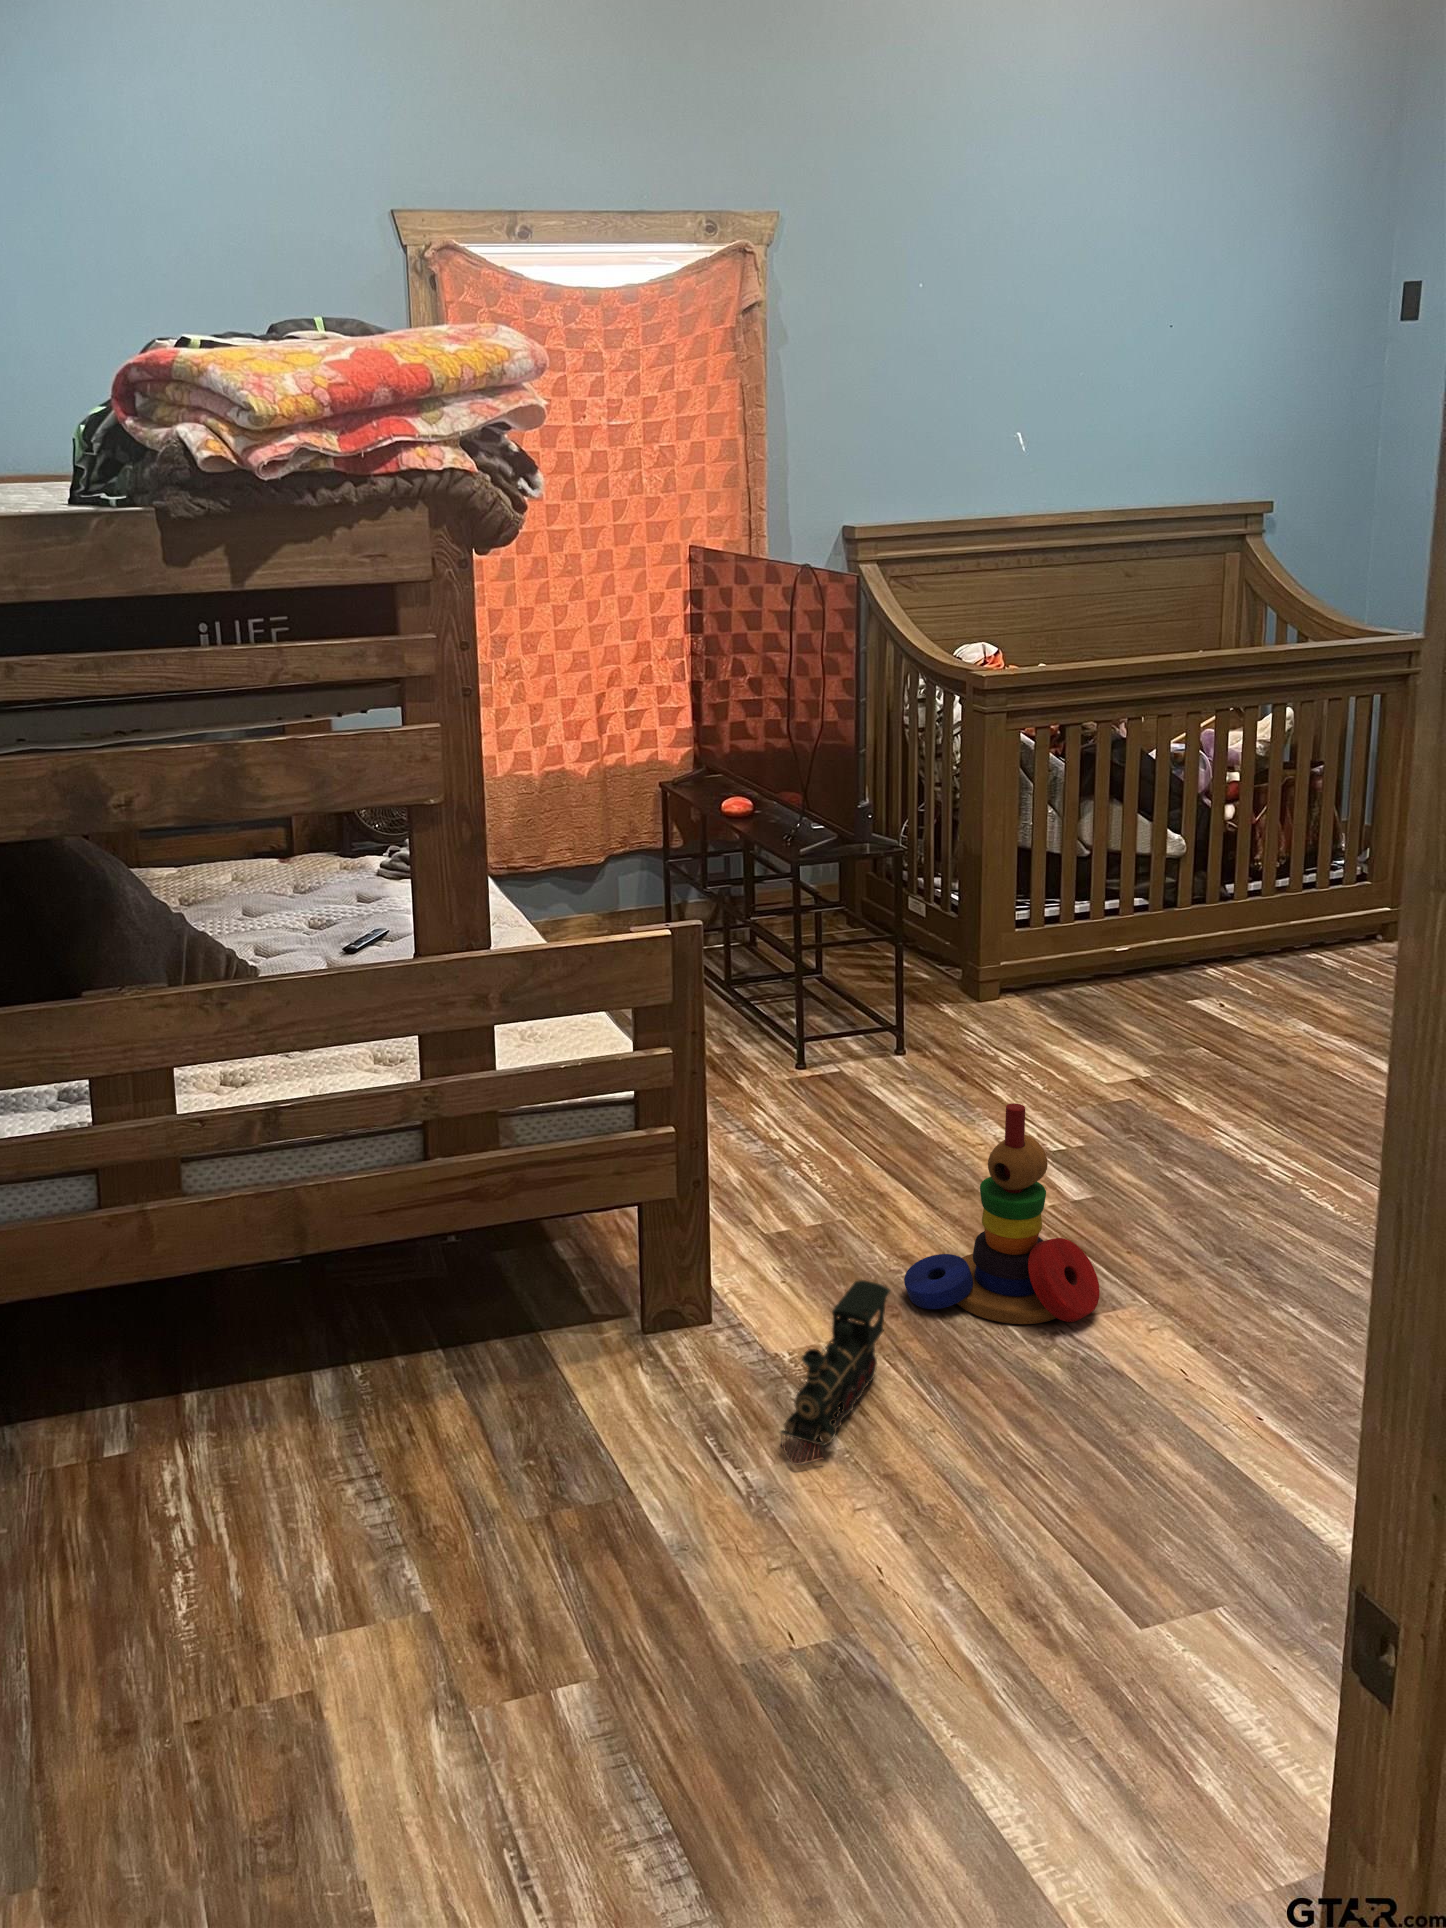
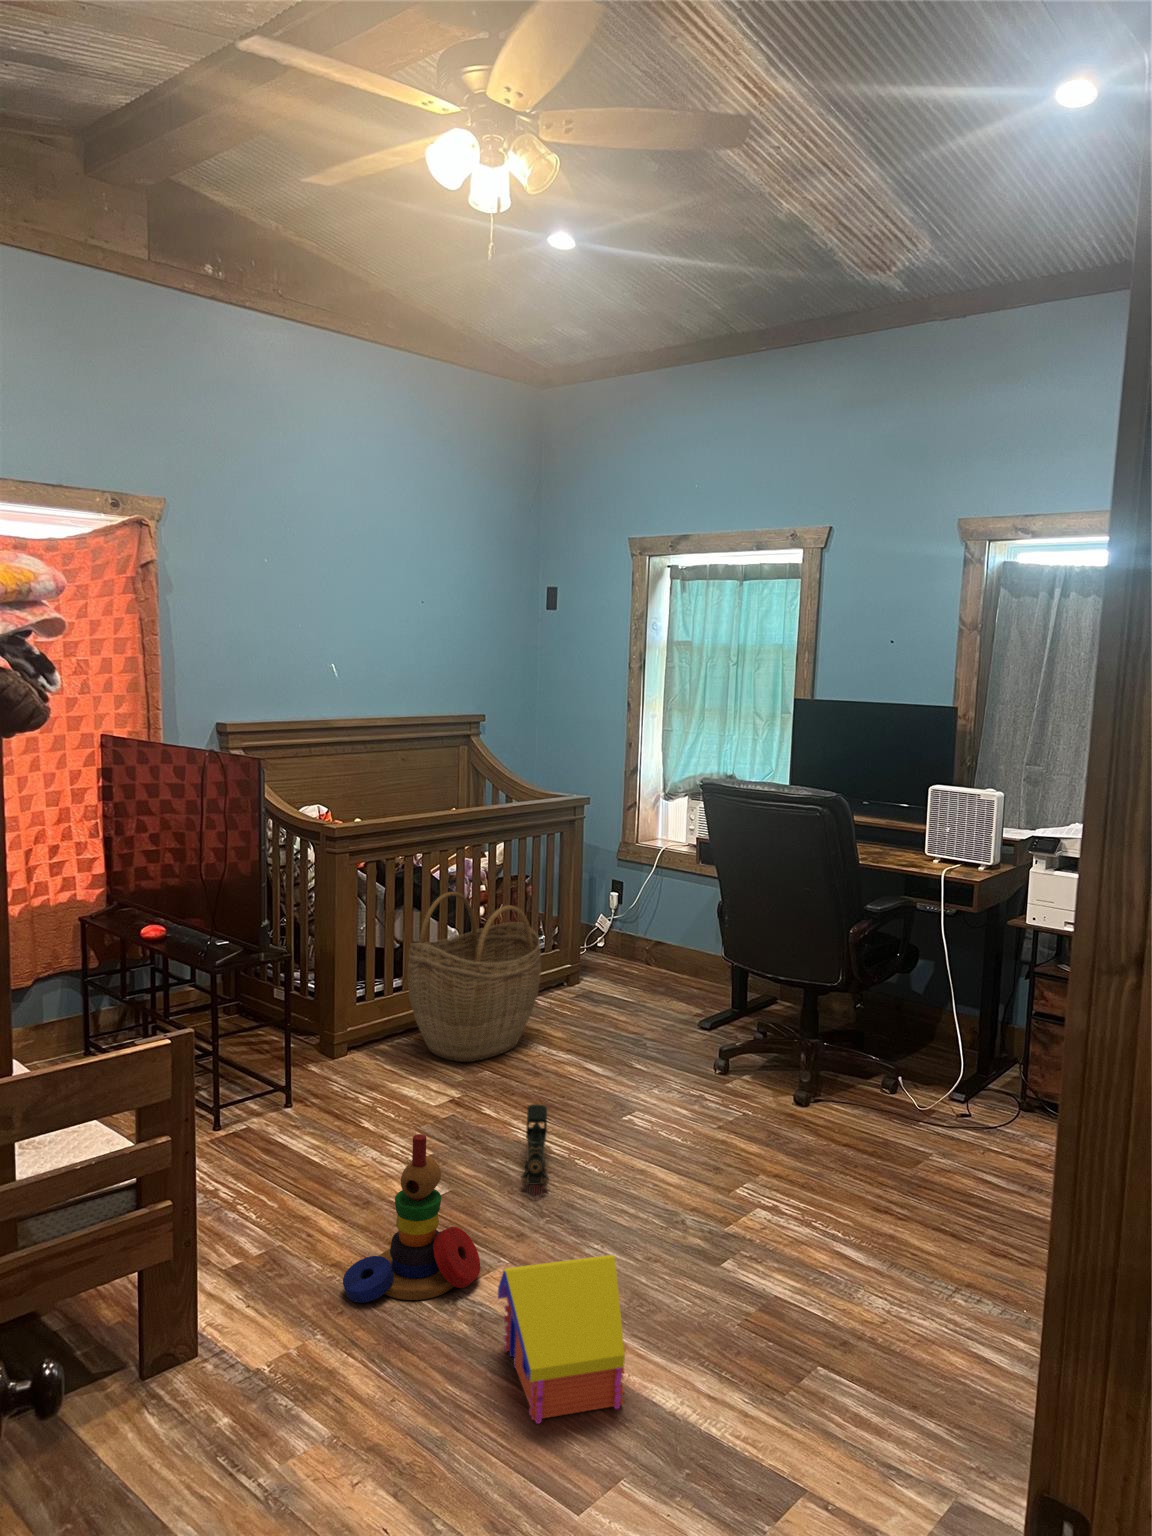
woven basket: none [1090,776,1307,1031] -> present [407,892,541,1062]
toy train: present [781,1280,890,1465] -> present [521,1104,549,1198]
toy house: none [1089,1296,1267,1526] -> present [498,1255,625,1424]

